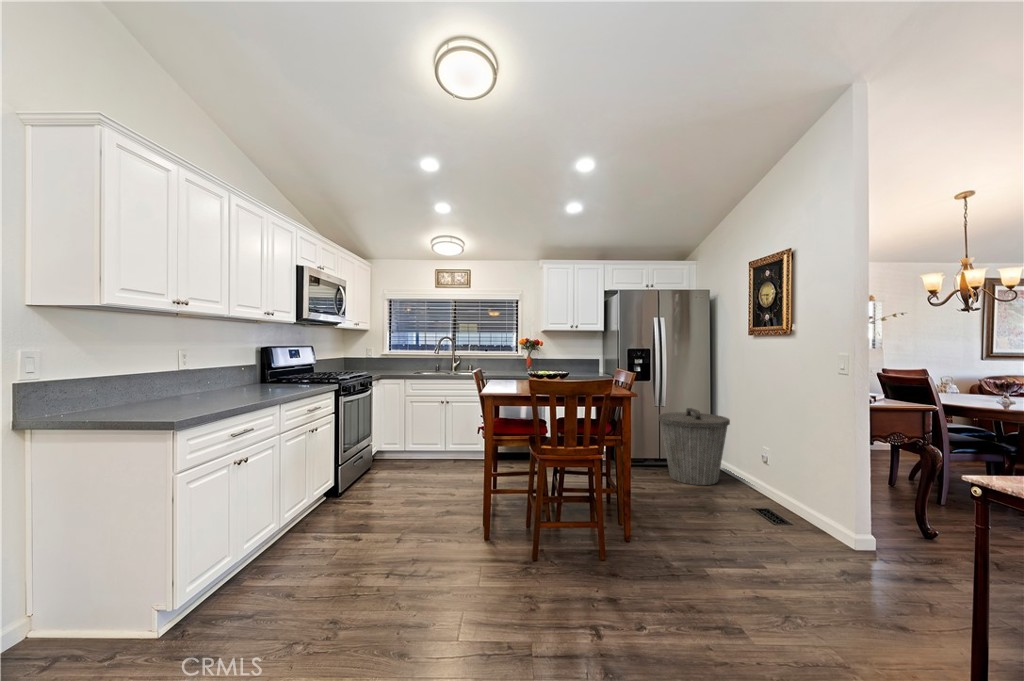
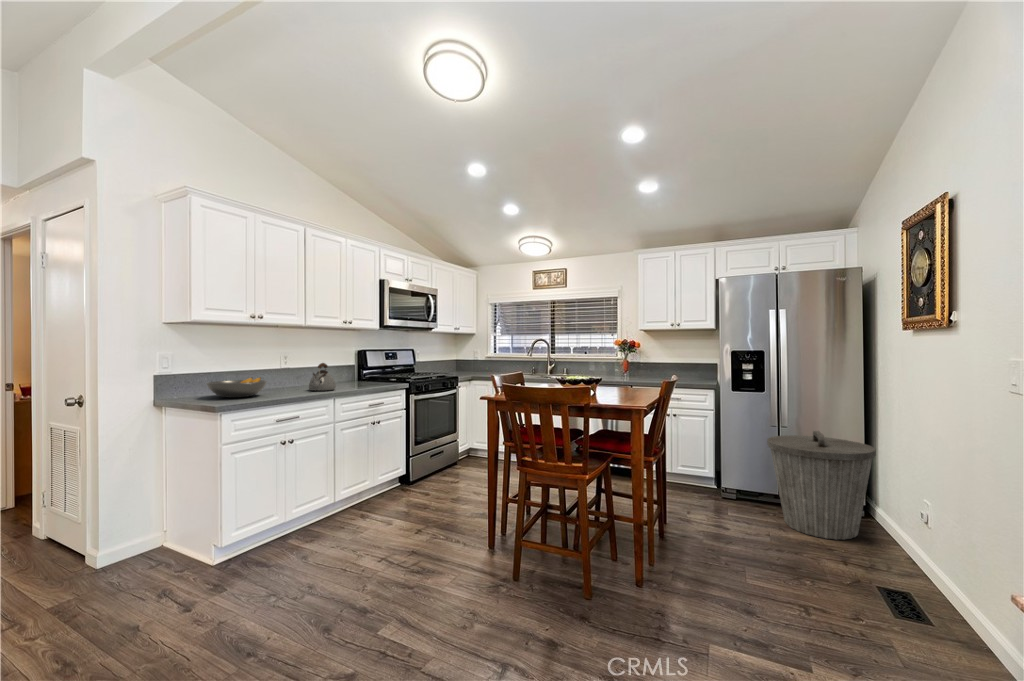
kettle: none [242,364,276,397] -> present [309,363,336,390]
fruit bowl: none [122,383,209,411] -> present [207,377,267,398]

